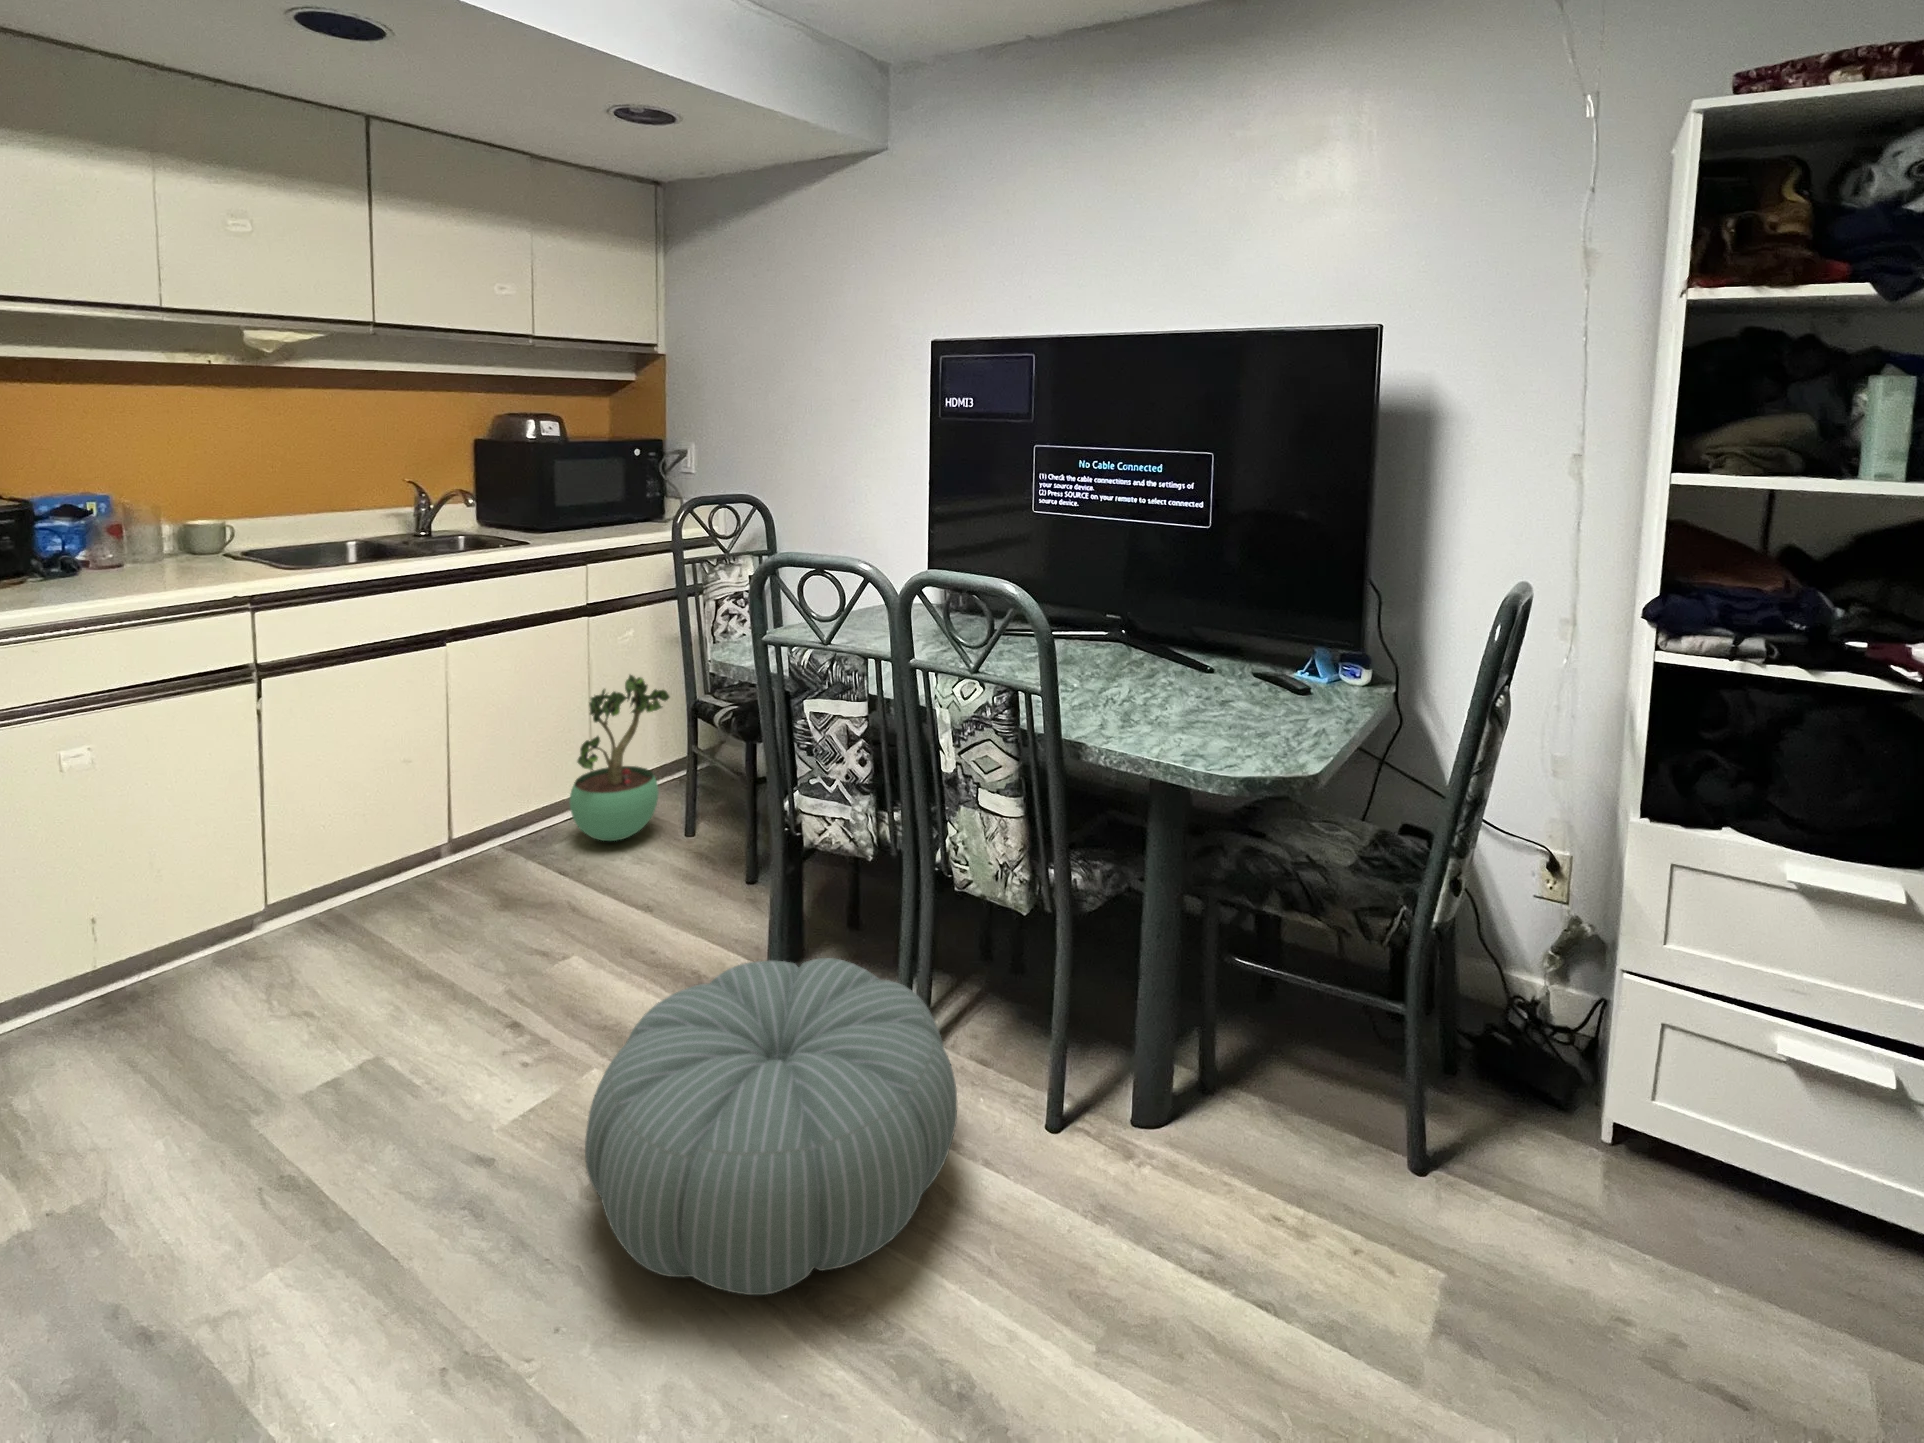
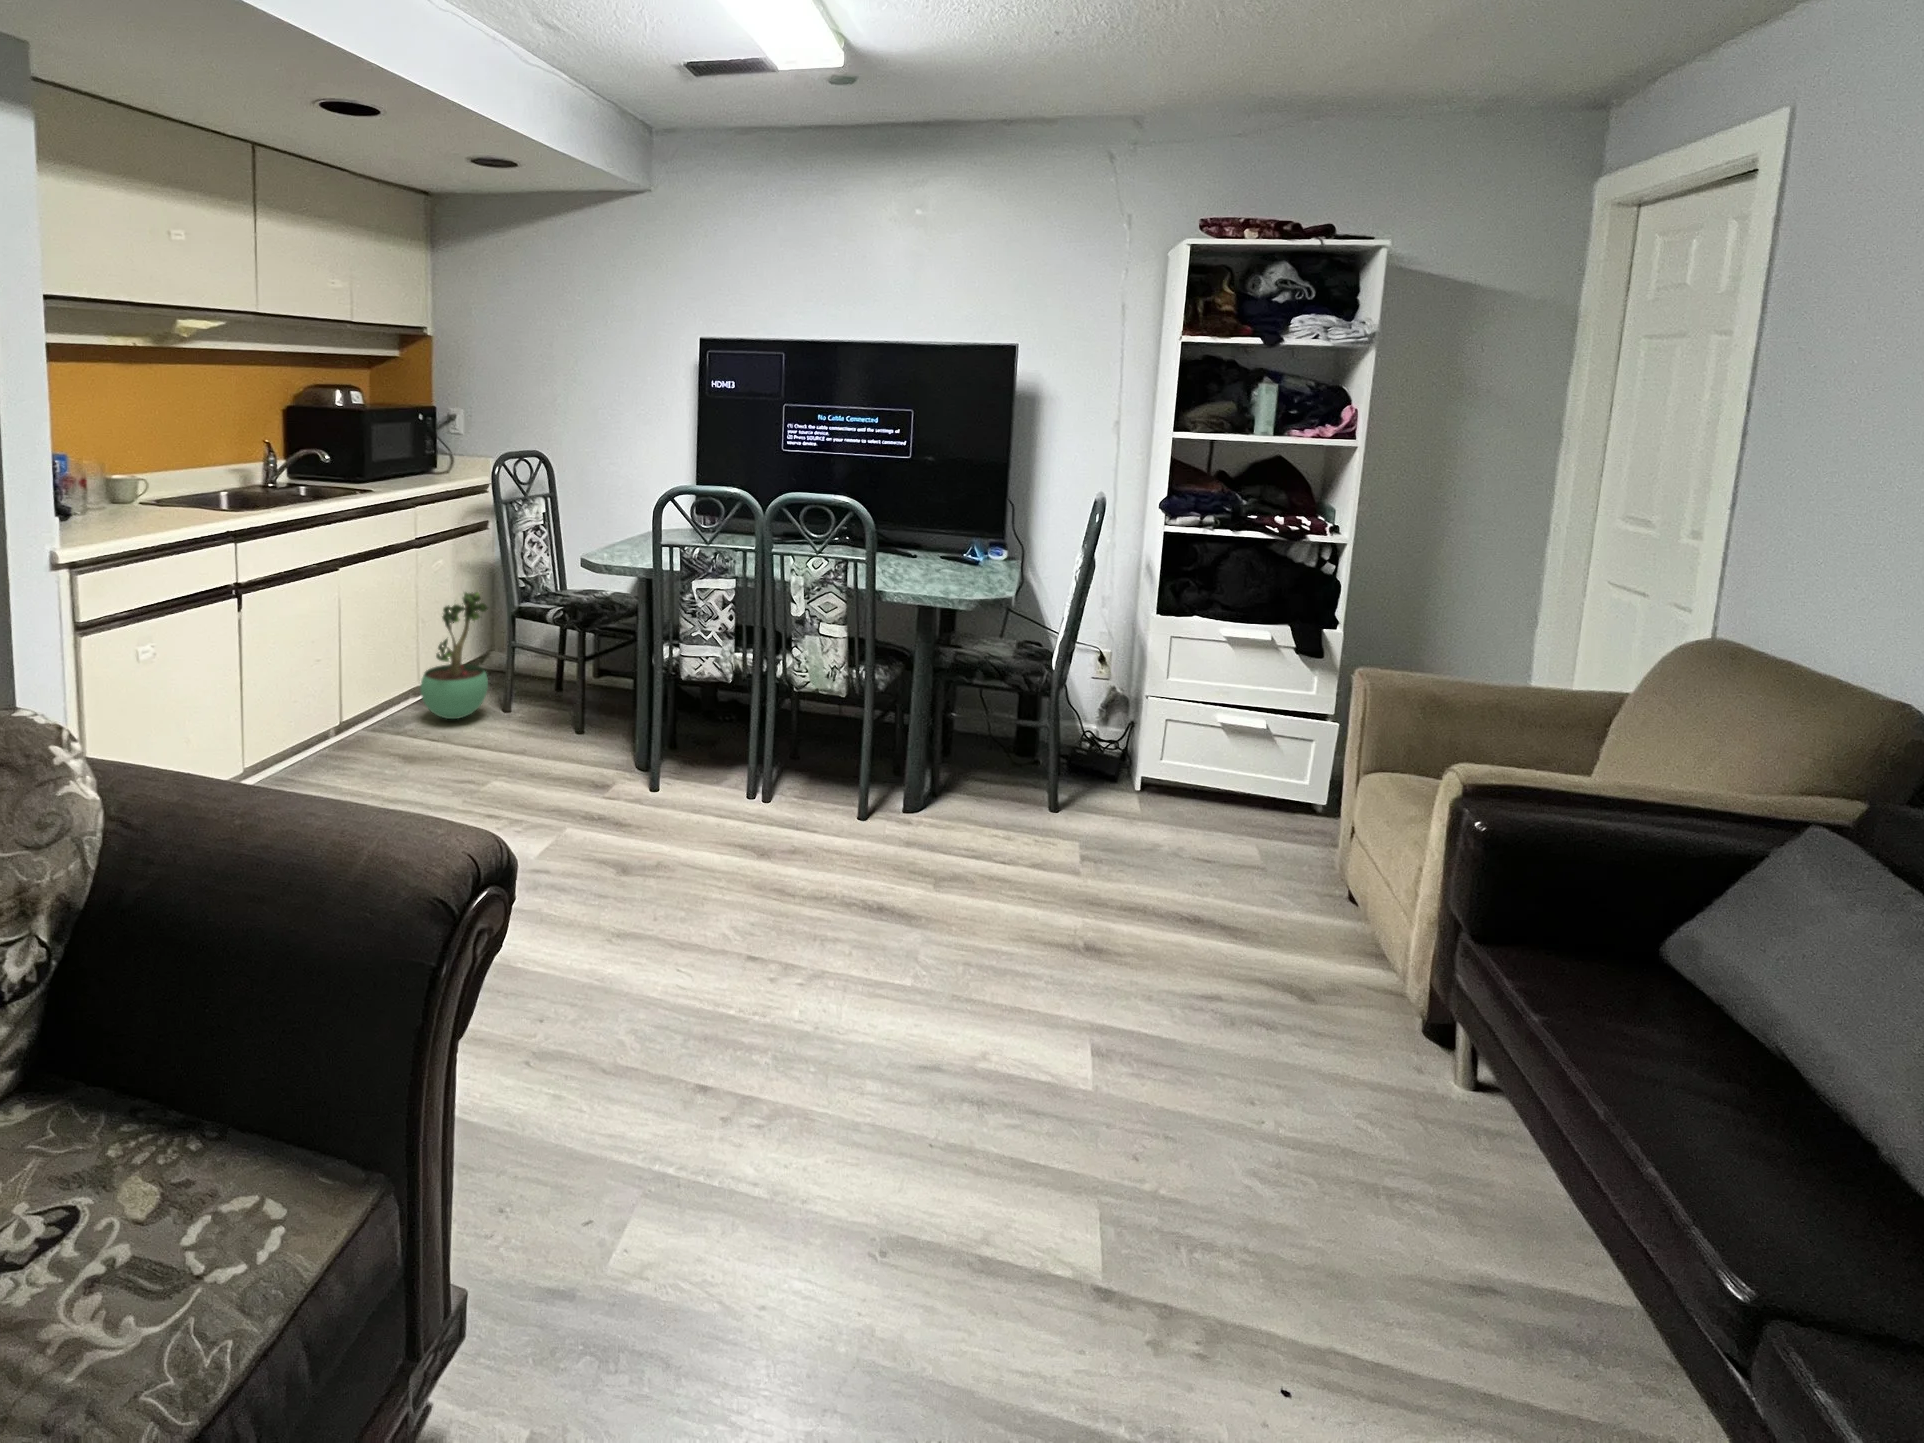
pouf: present [585,958,957,1295] -> none [622,737,831,886]

